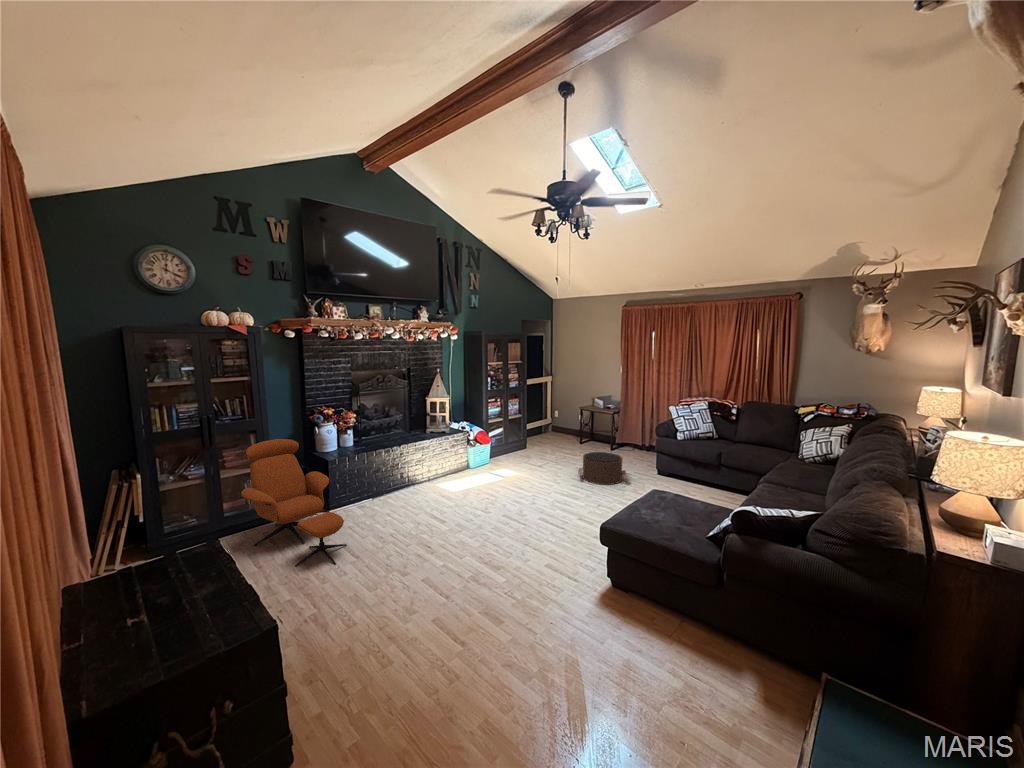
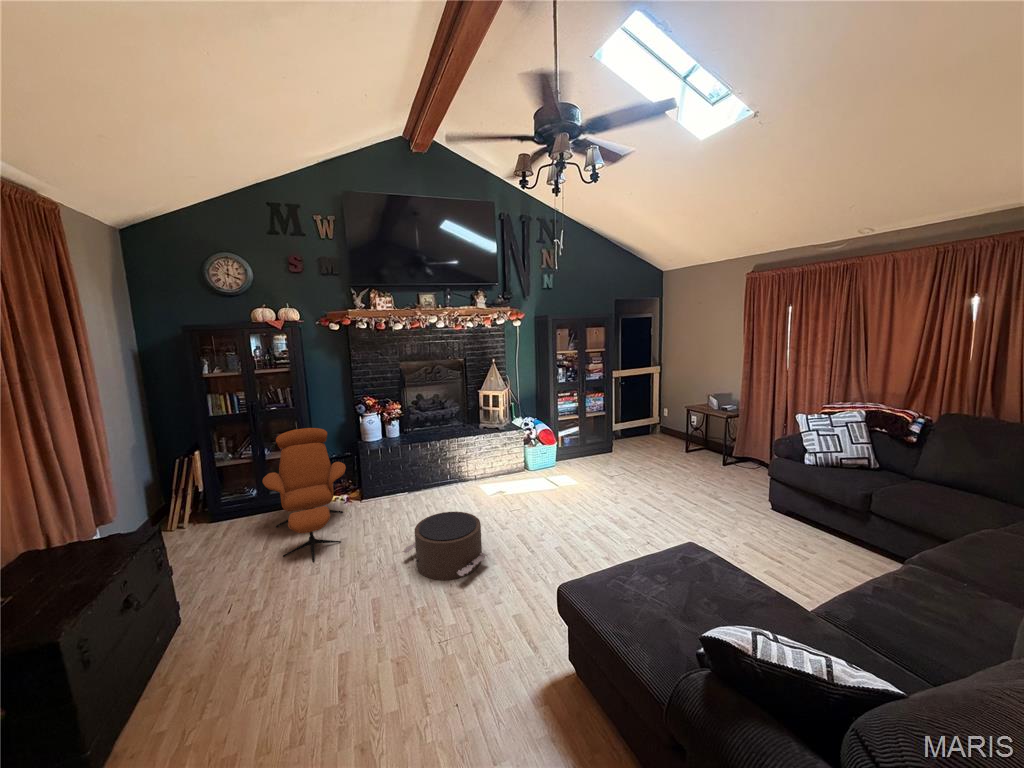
pouf: present [578,452,628,485] -> present [403,512,487,580]

